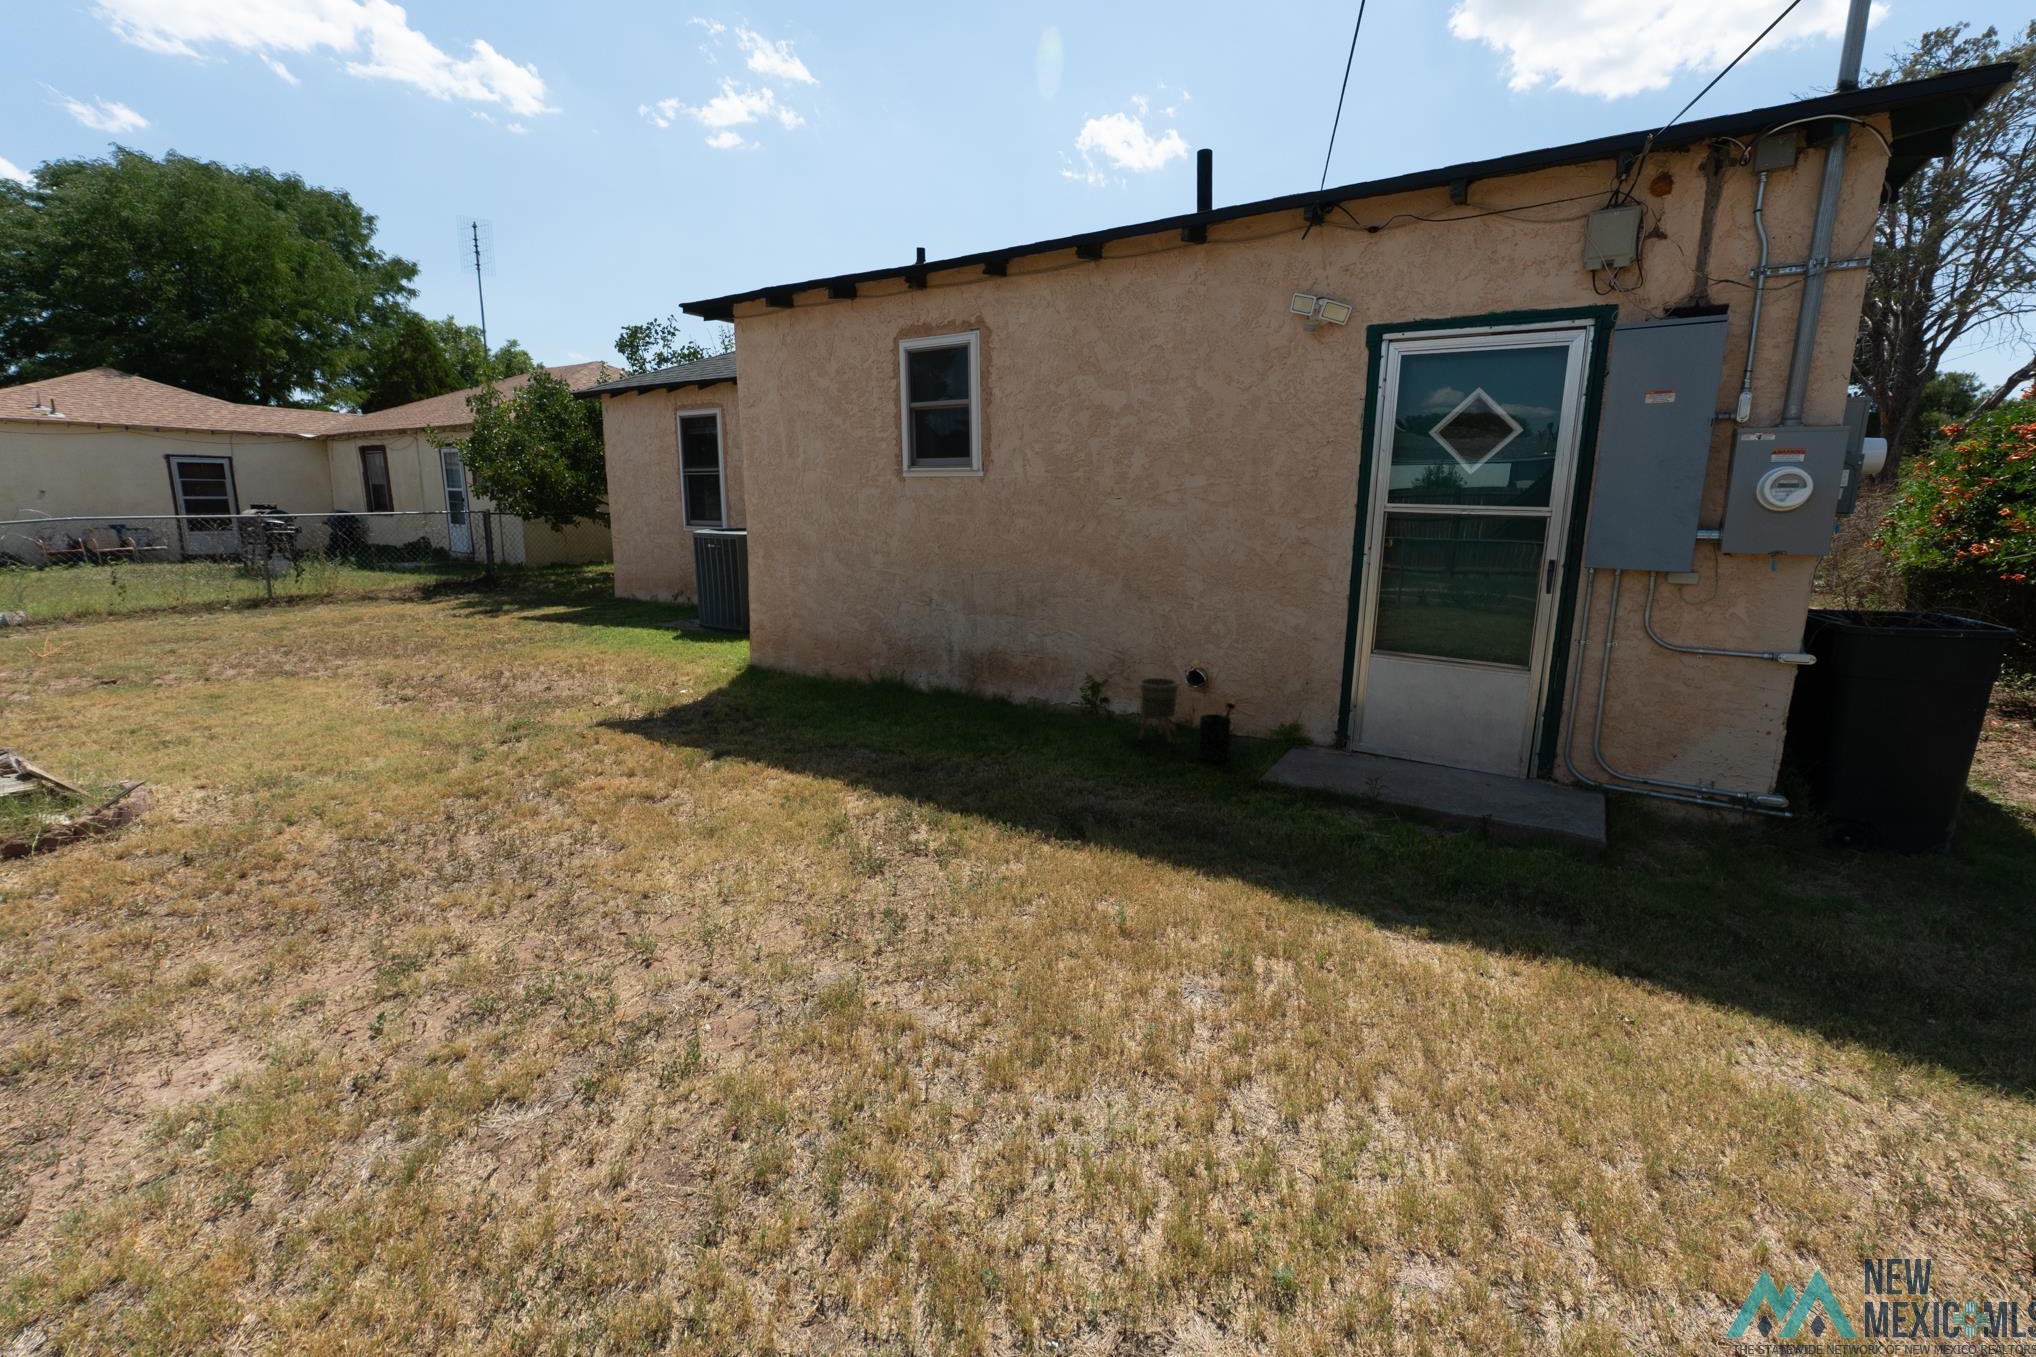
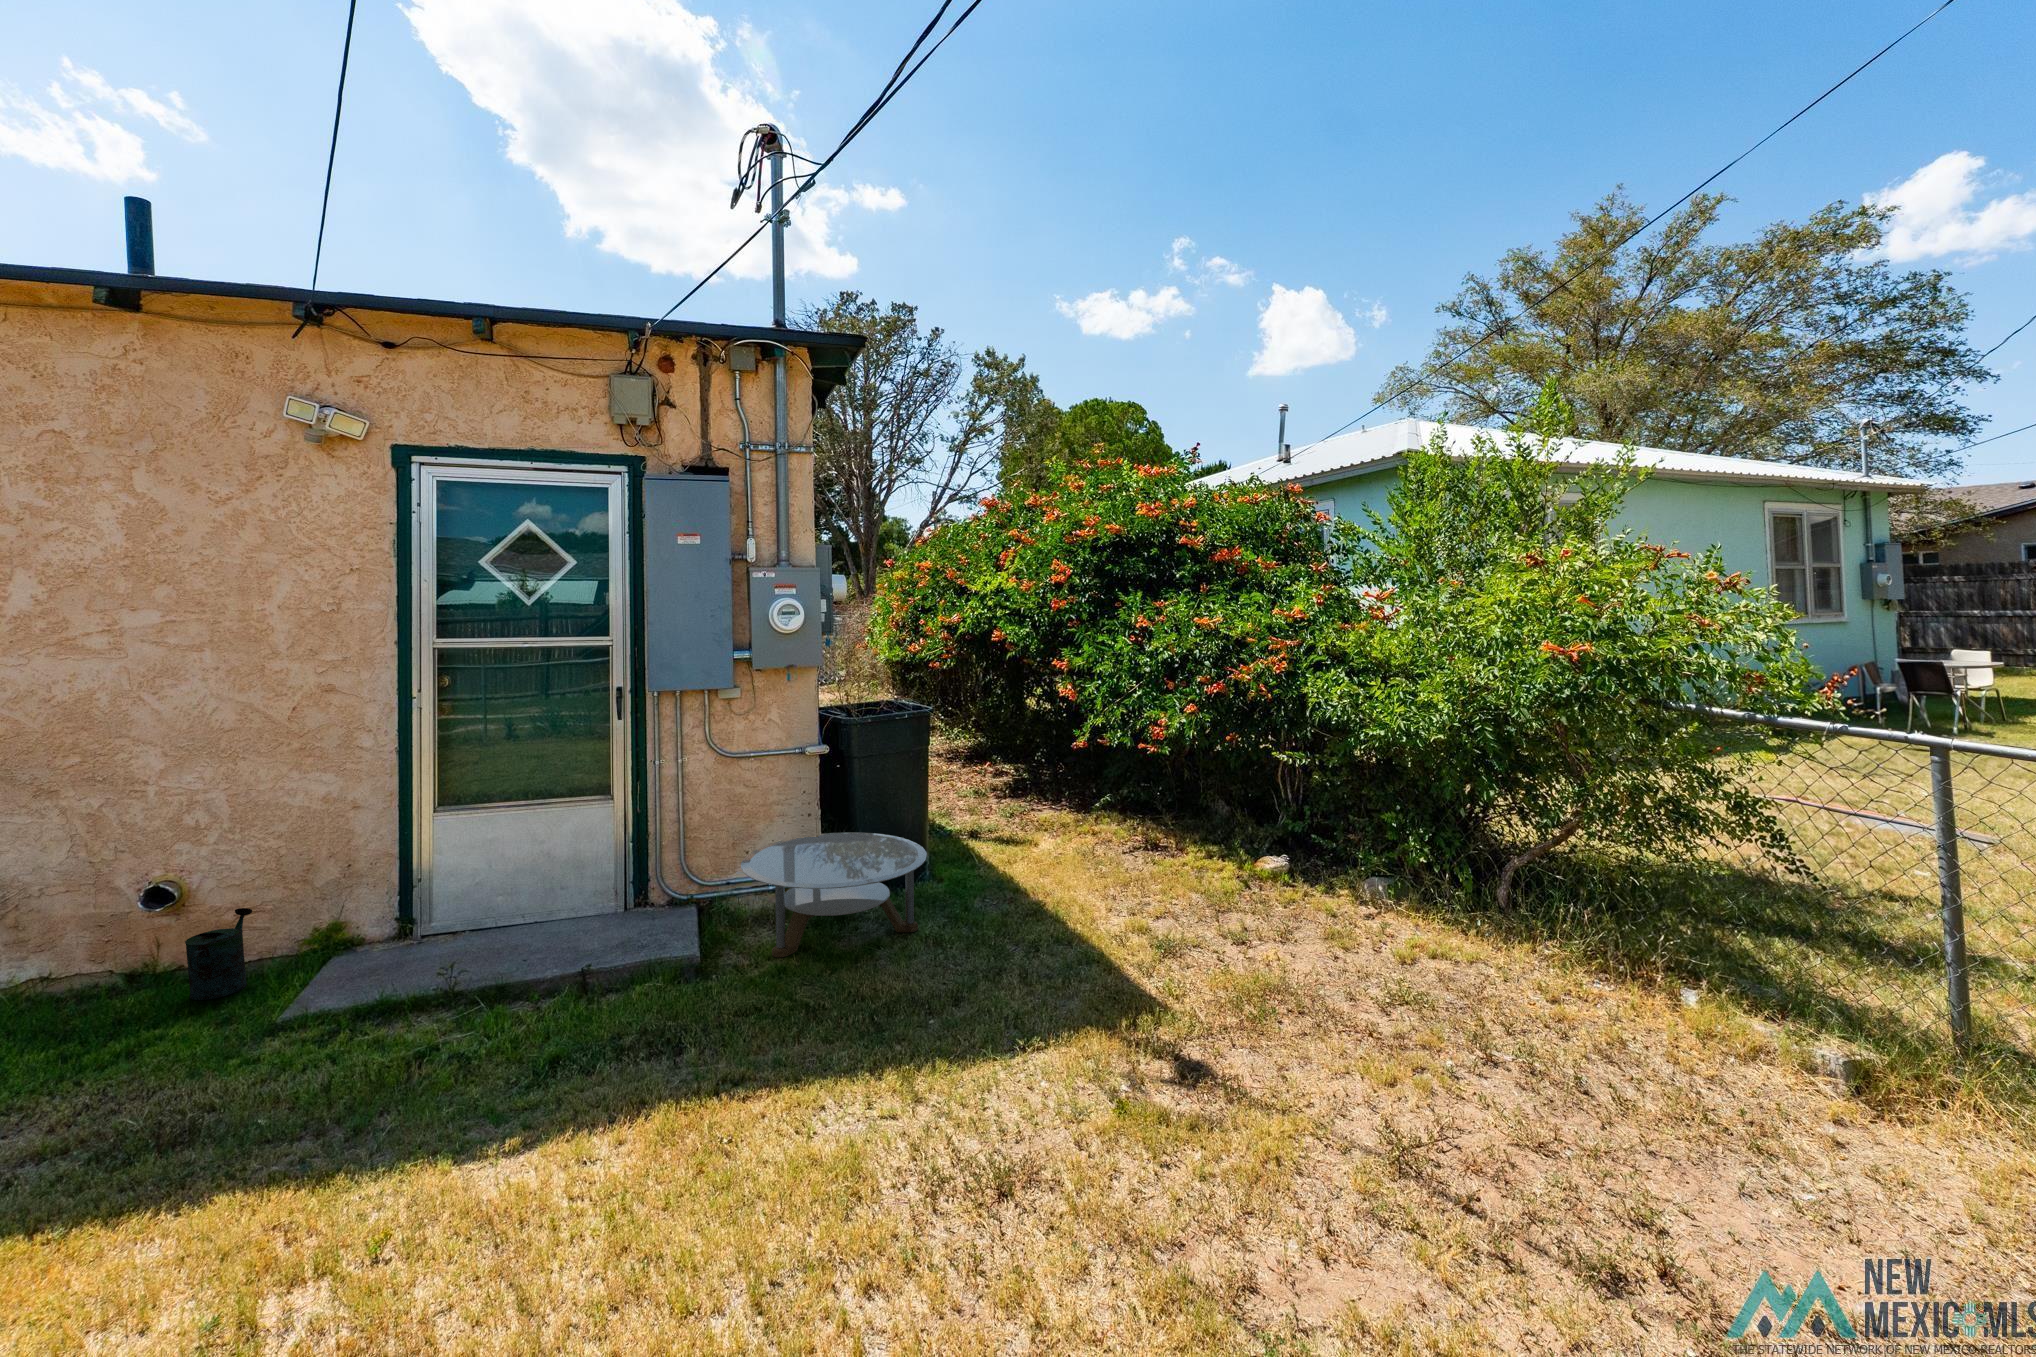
planter: present [1139,678,1178,743] -> none [55,896,141,1002]
round table: none [1664,752,1964,909] -> present [741,832,927,957]

